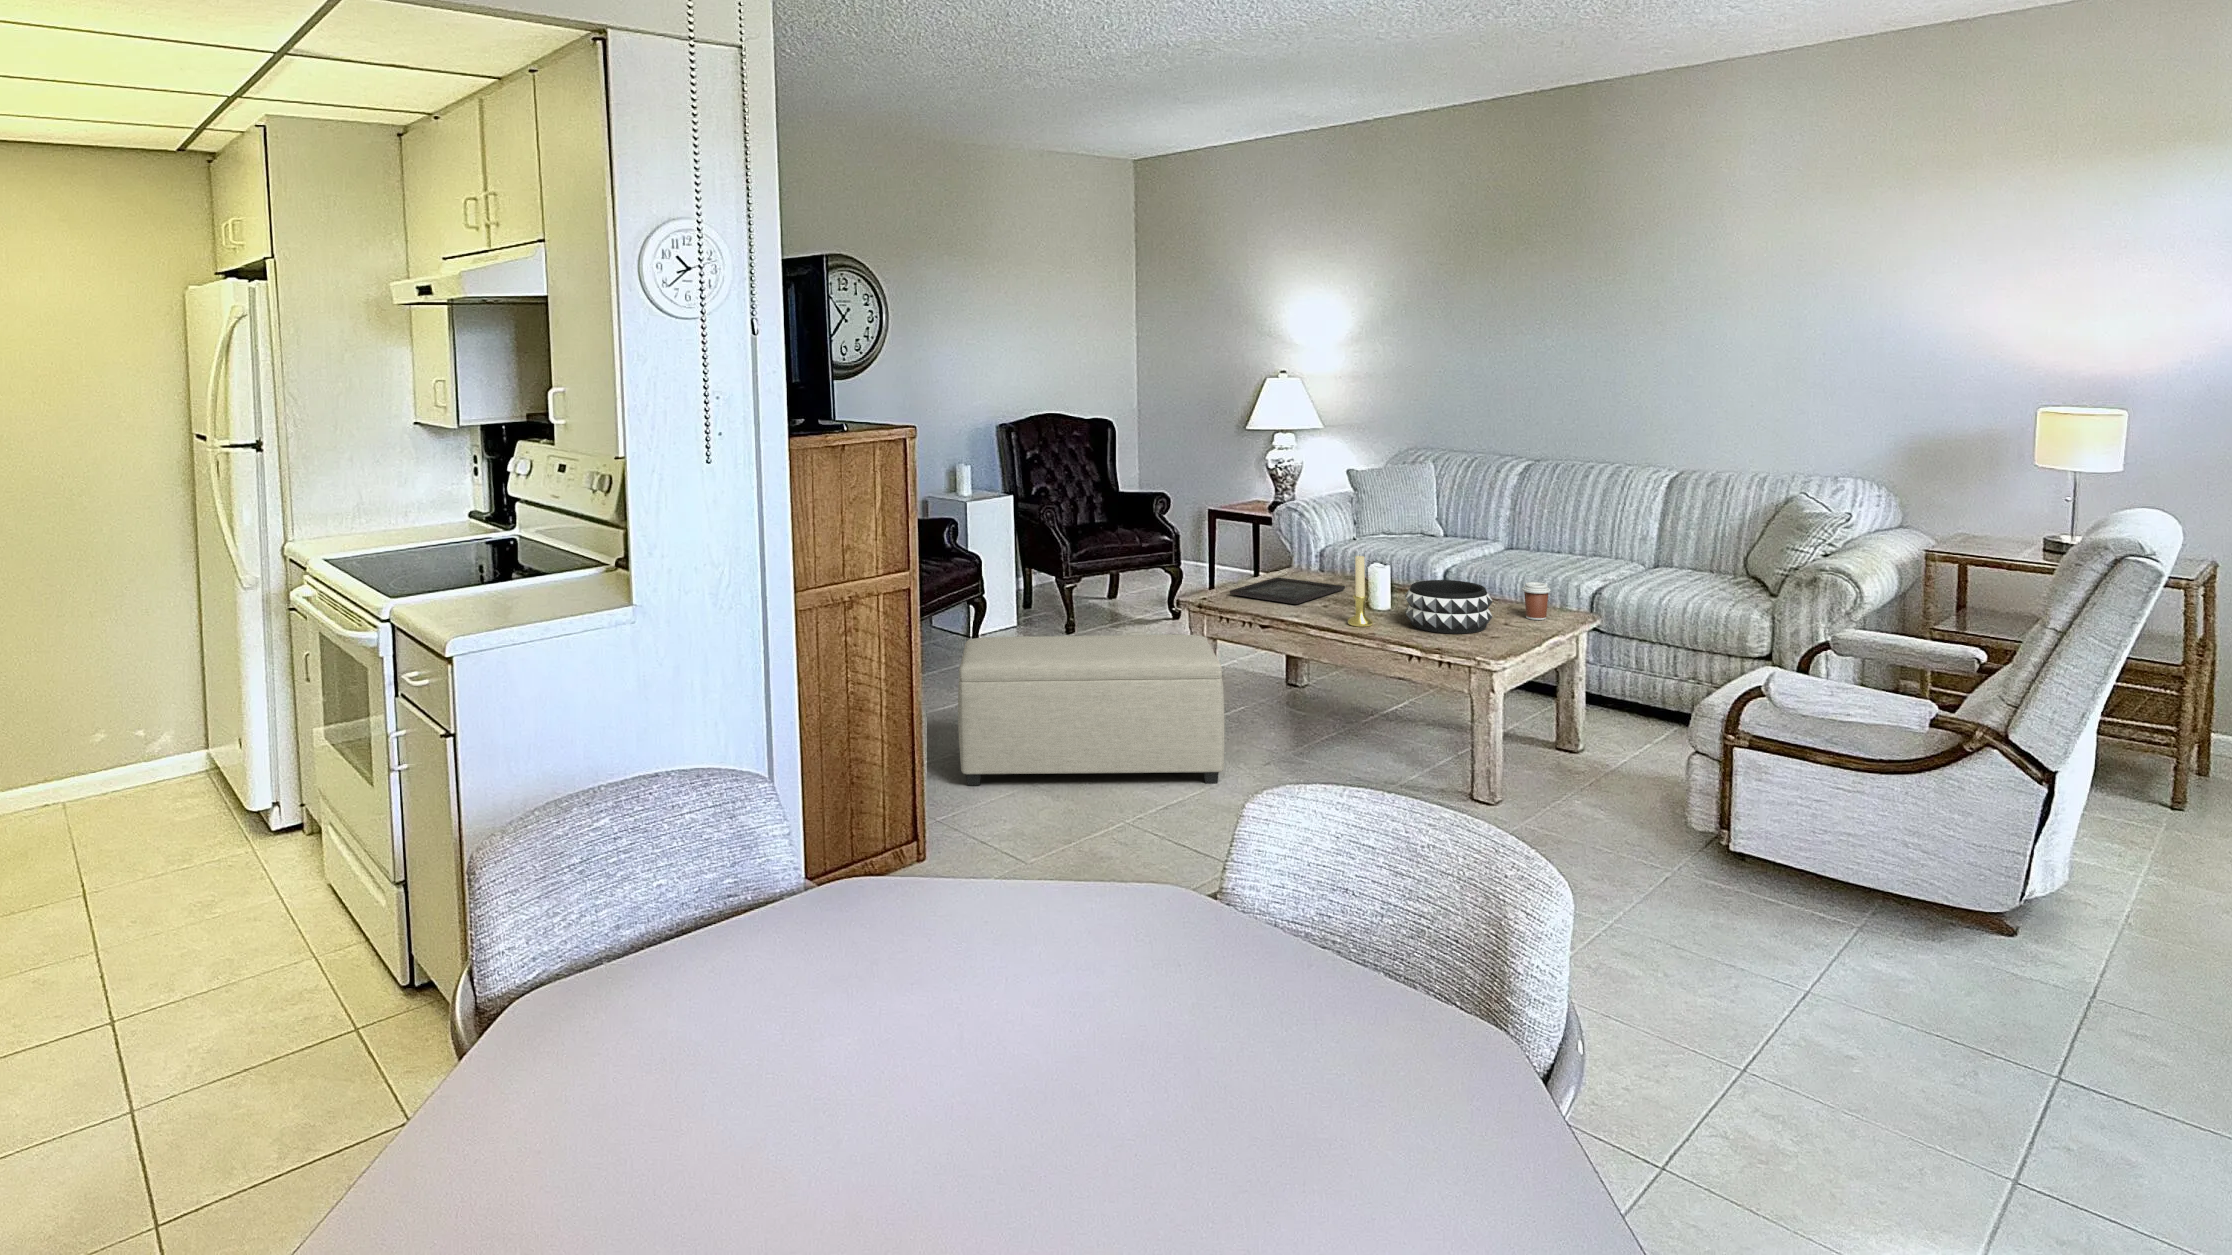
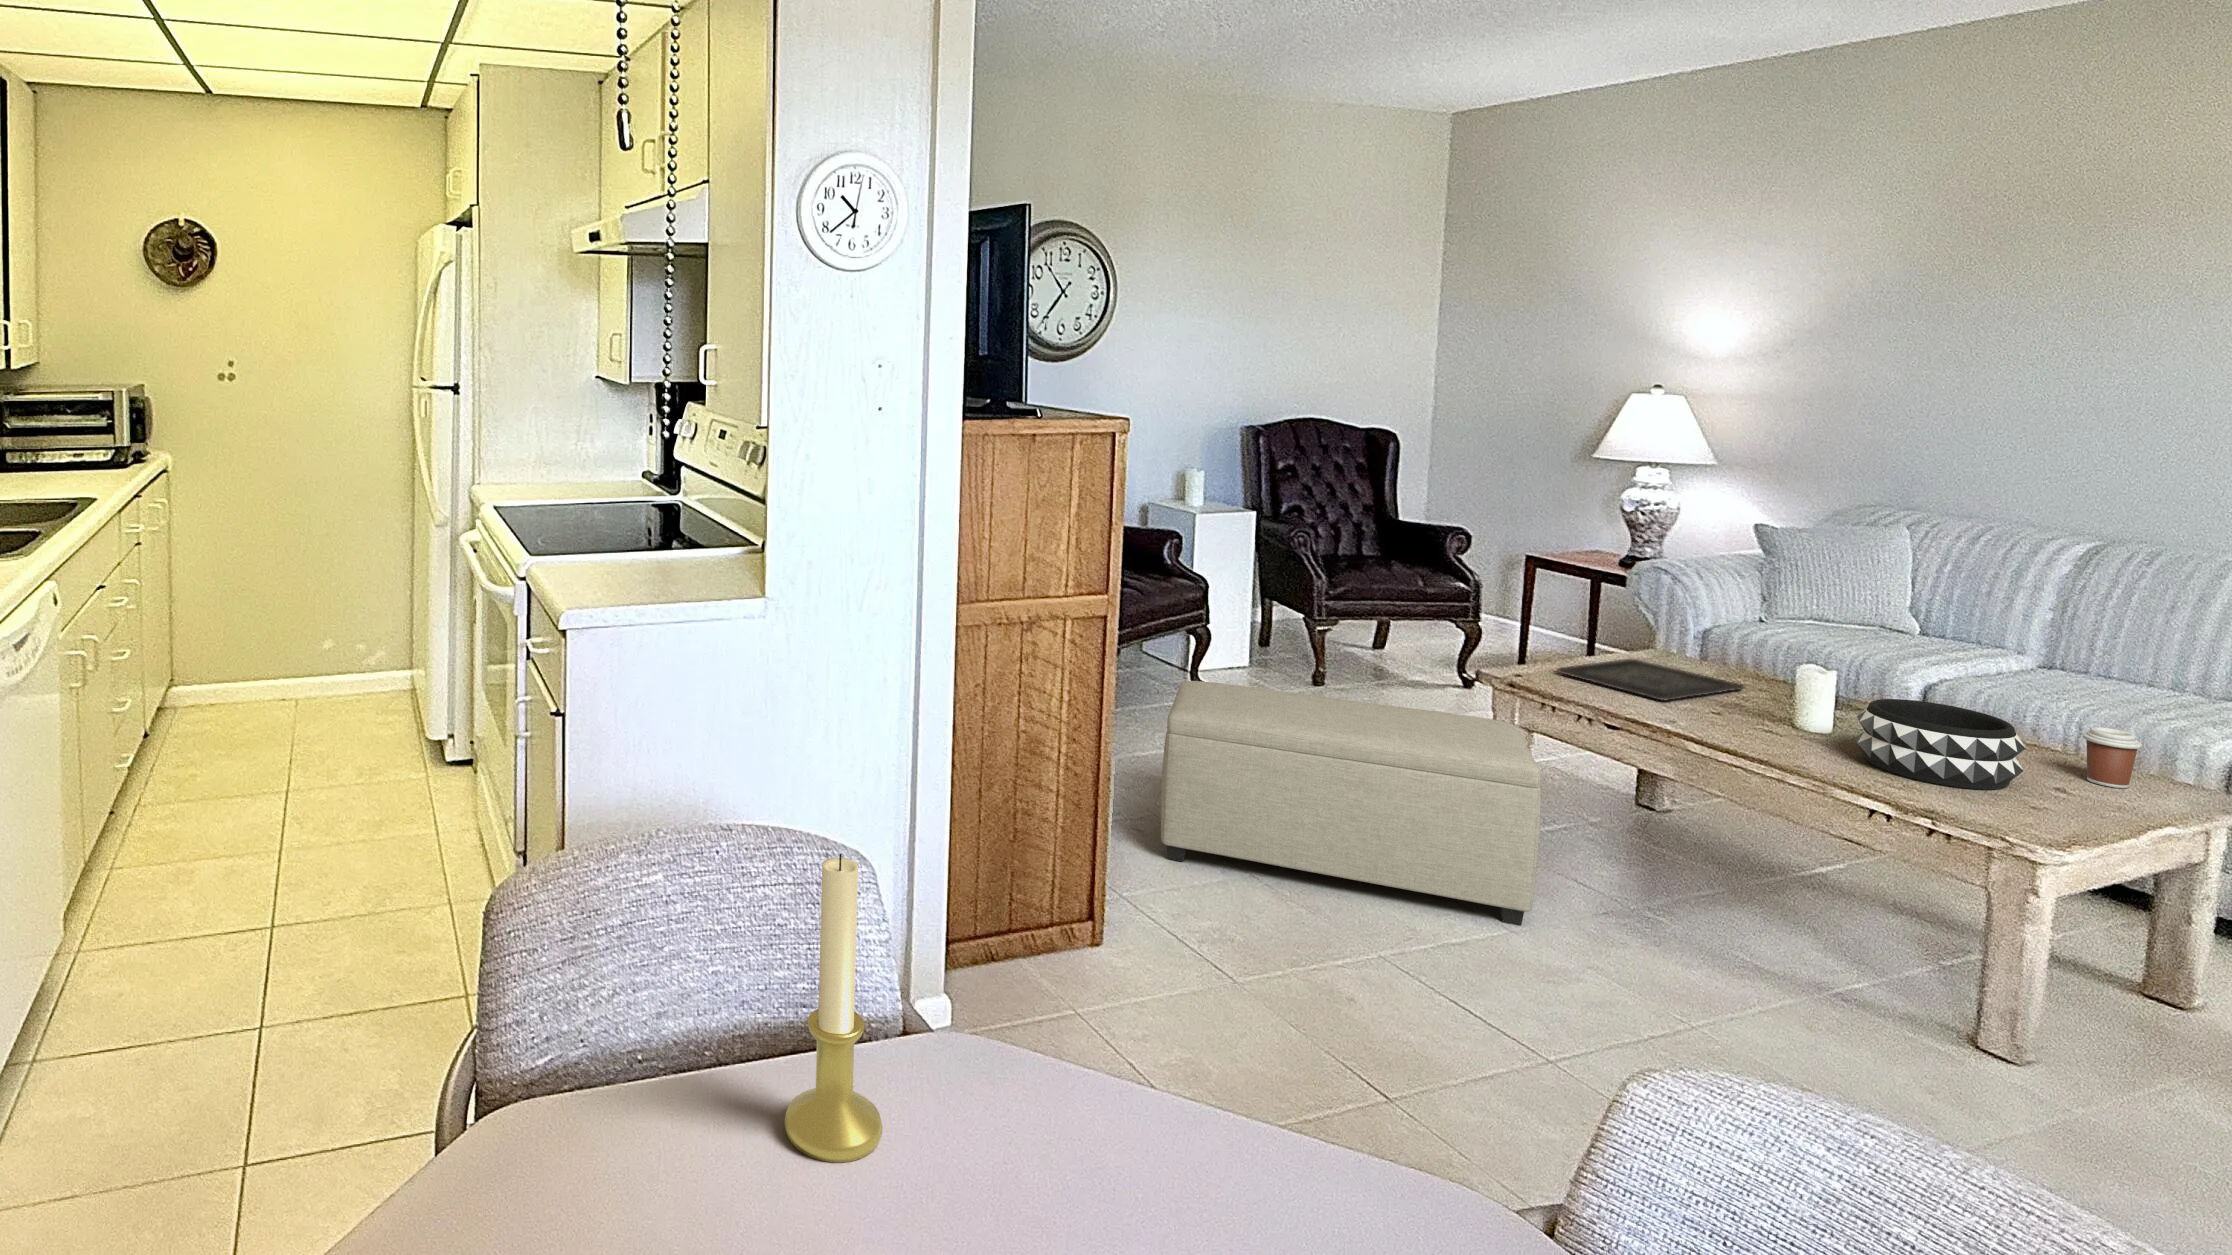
candle holder: present [1348,555,1373,627] -> present [784,854,883,1163]

